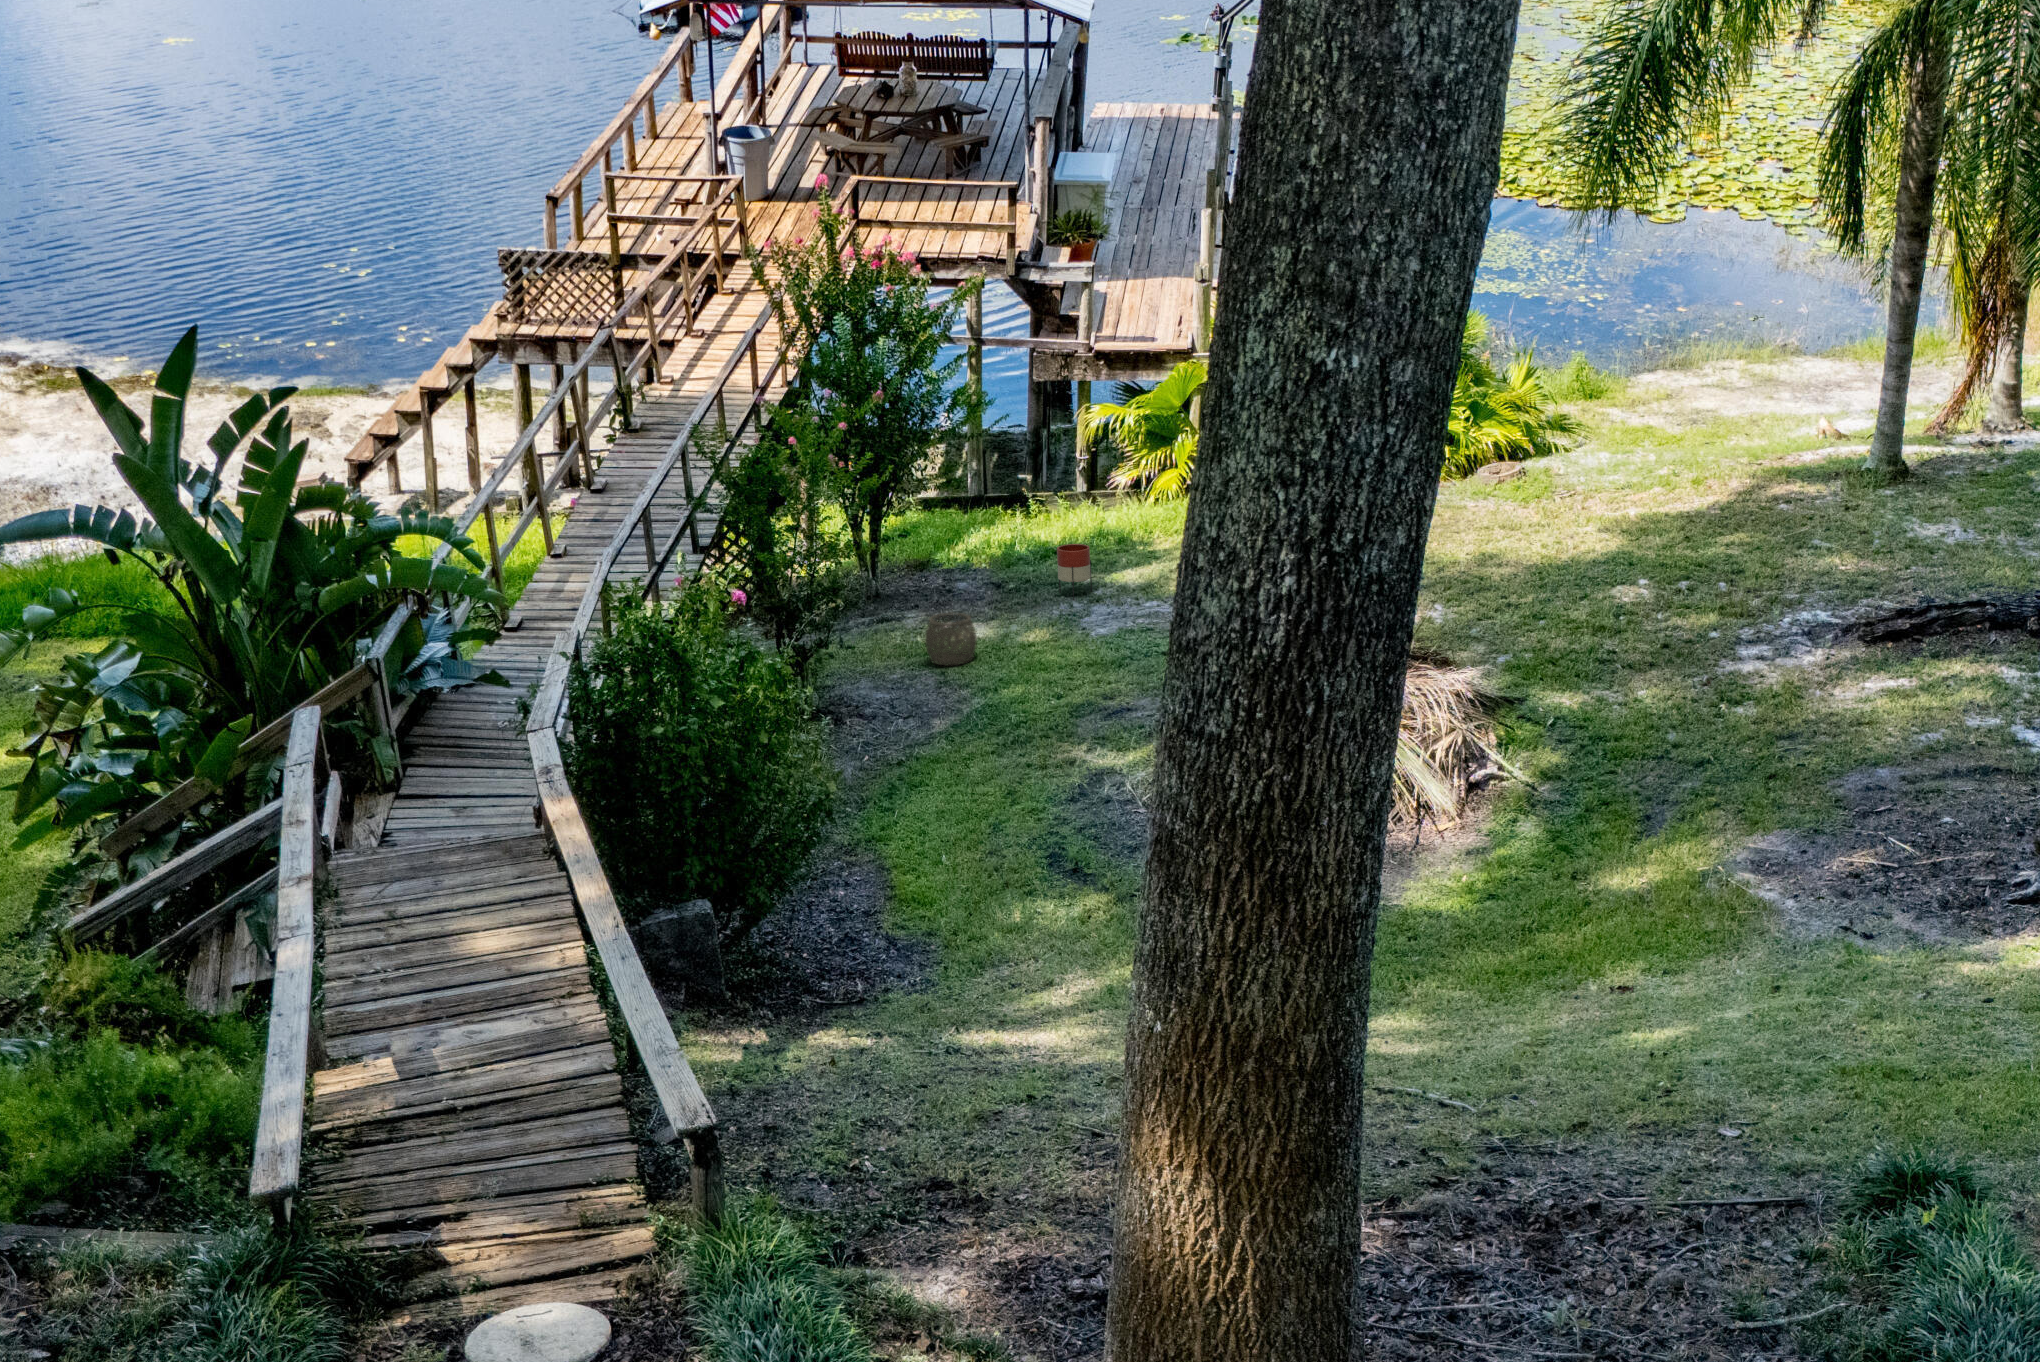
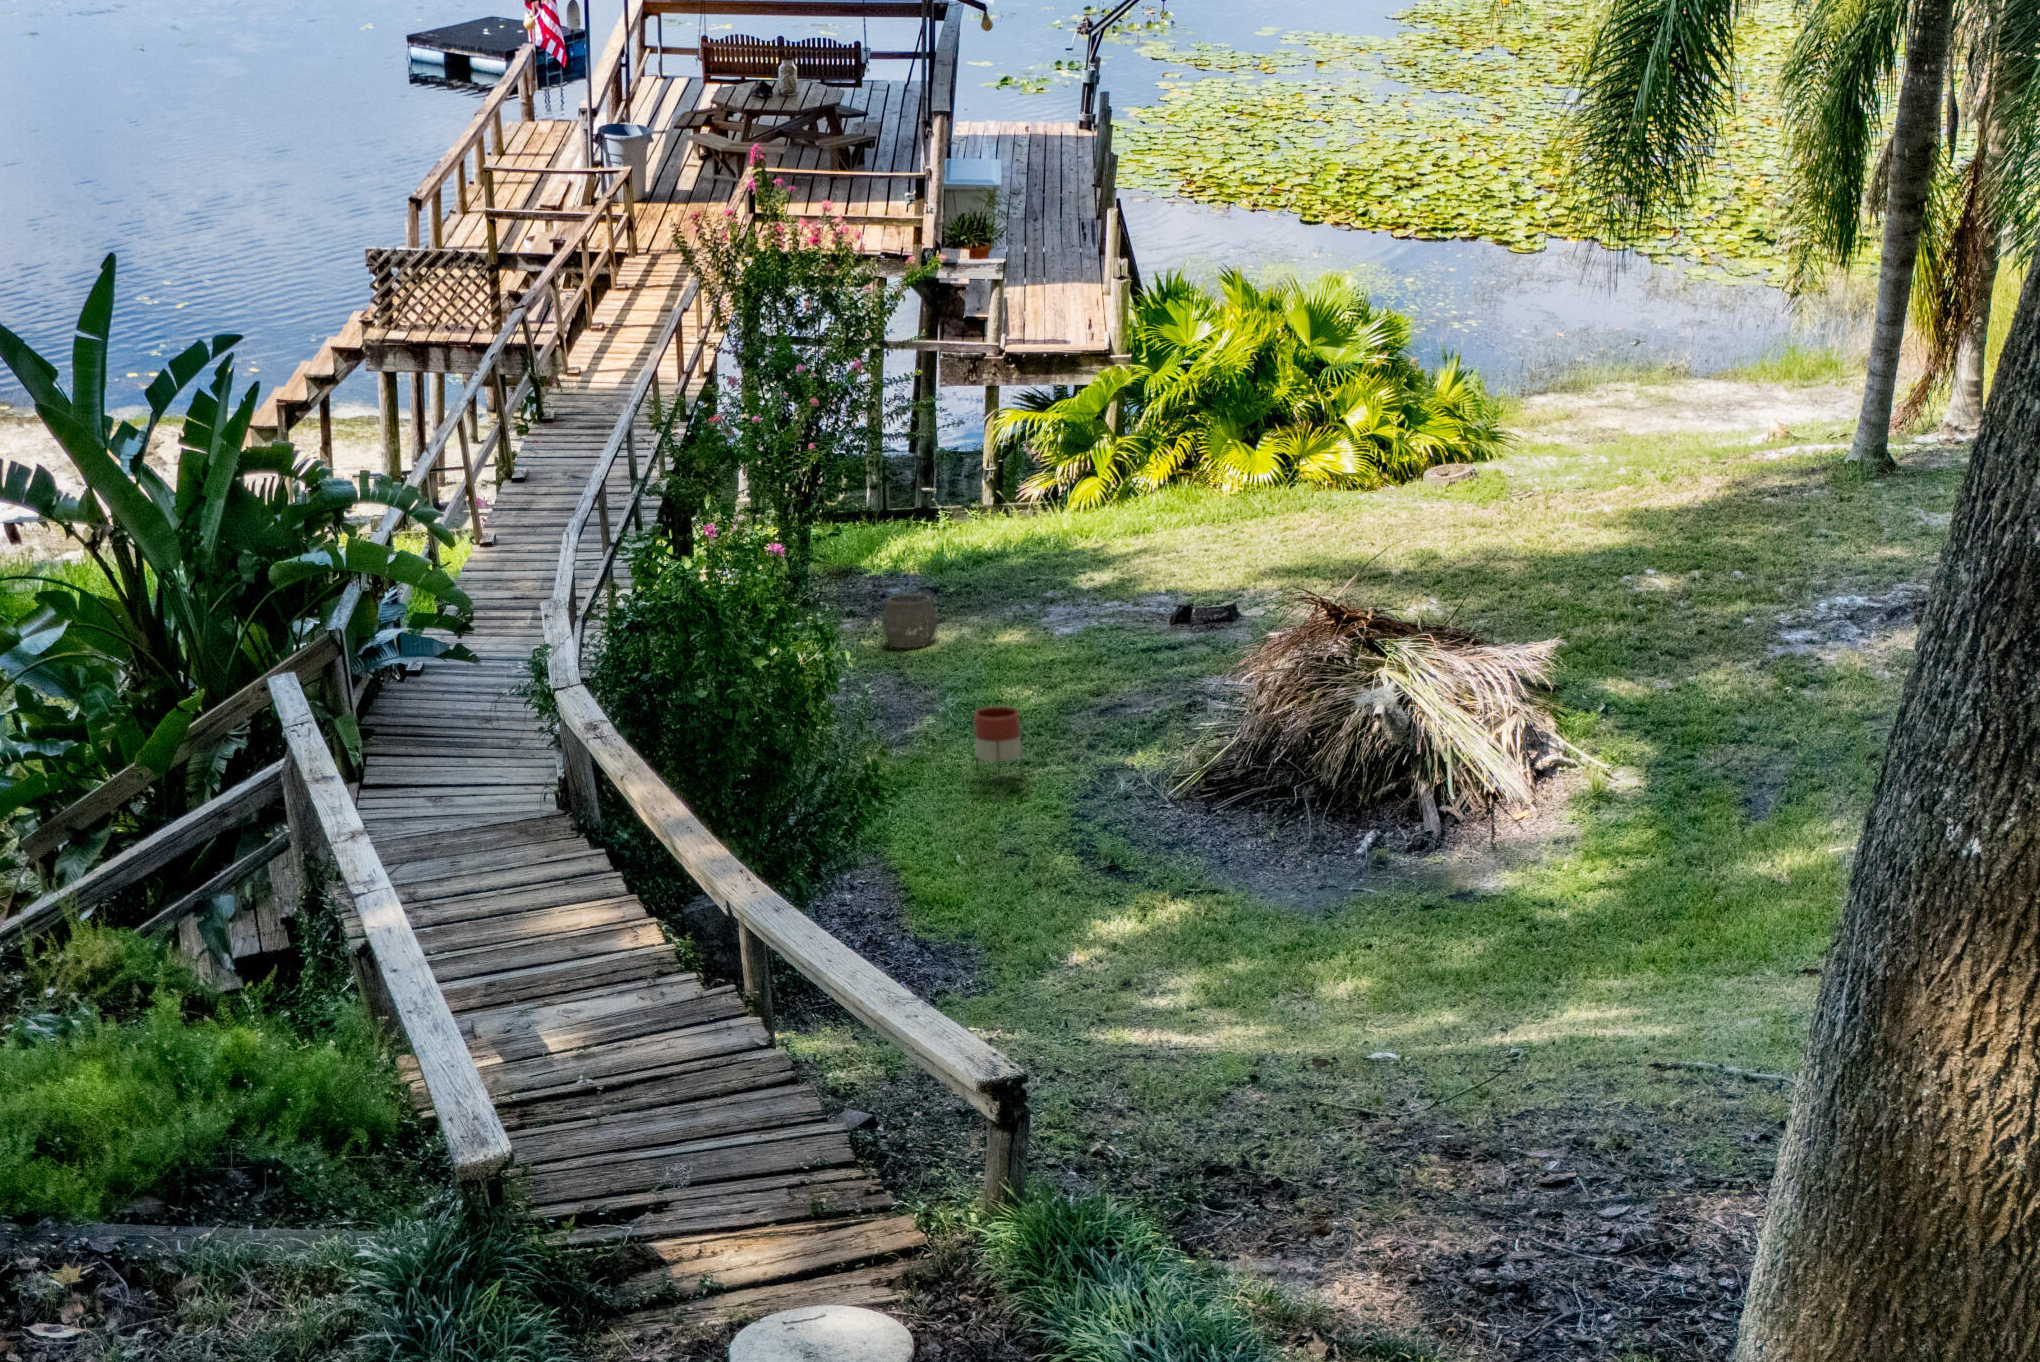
planter: present [1057,544,1092,600] -> present [974,706,1022,782]

